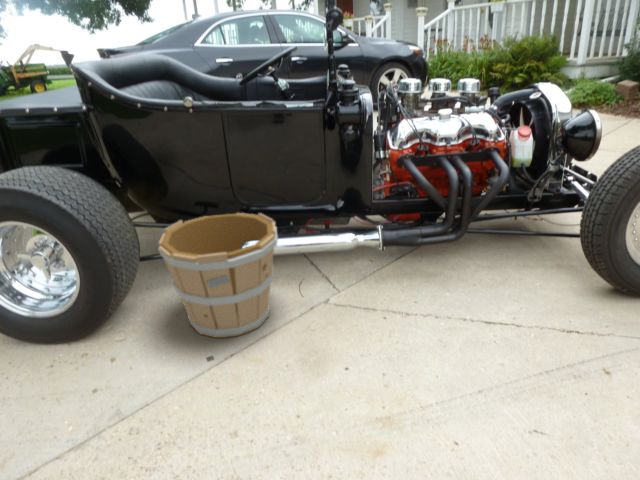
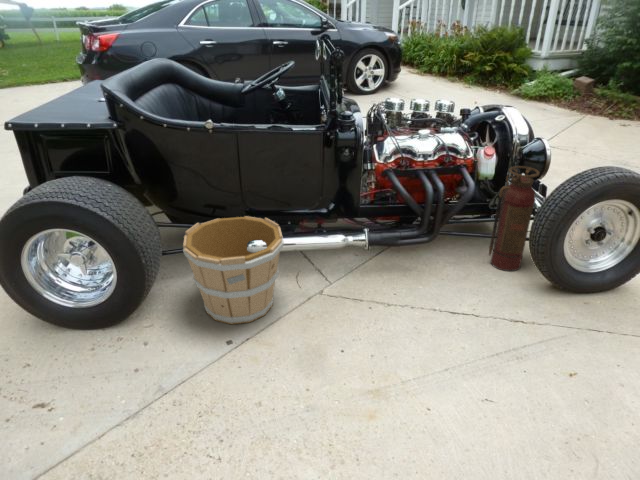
fire extinguisher: none [530,147,588,275] -> present [489,166,539,271]

